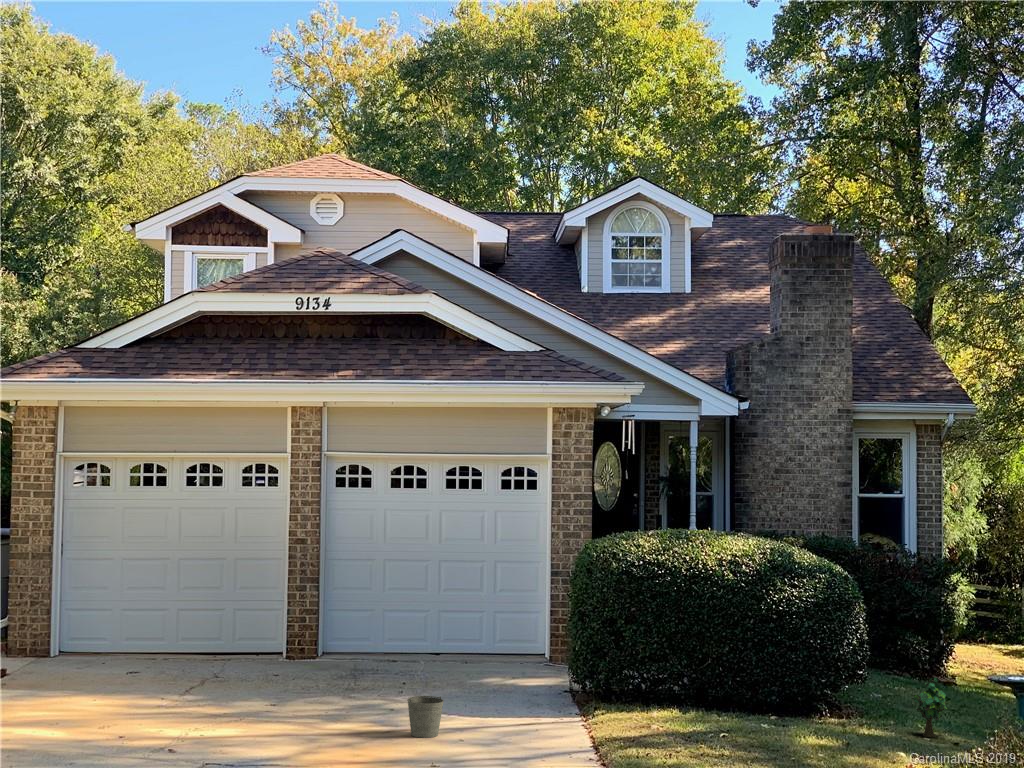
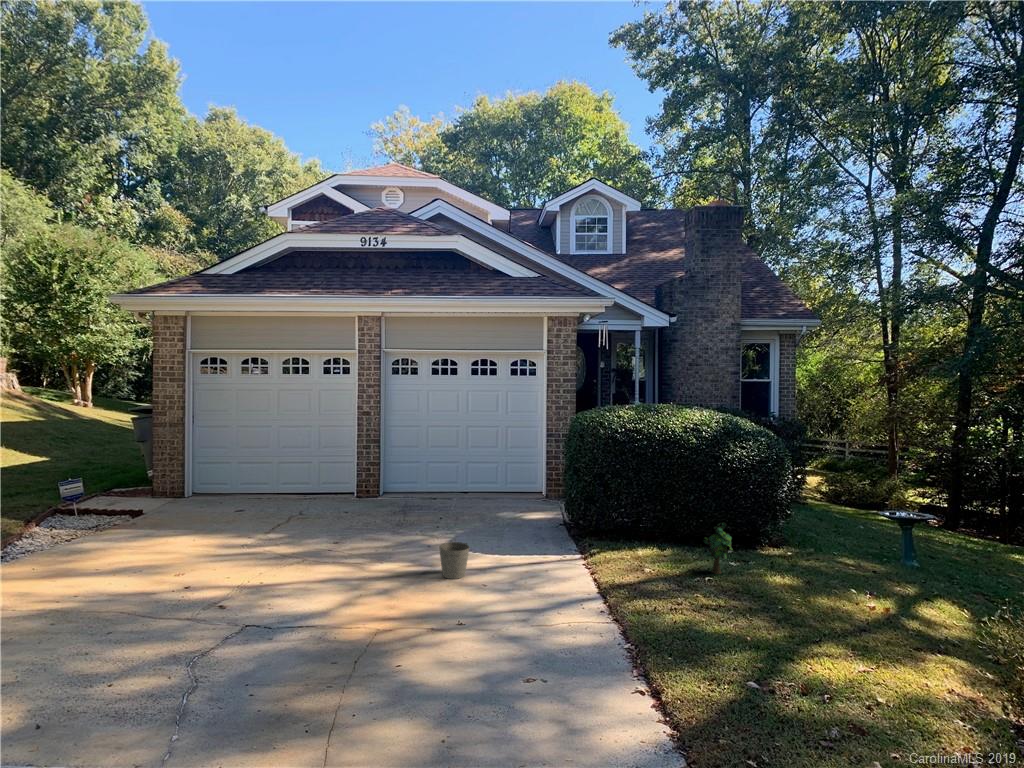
decorative plant: present [912,677,947,737] -> present [703,523,733,574]

